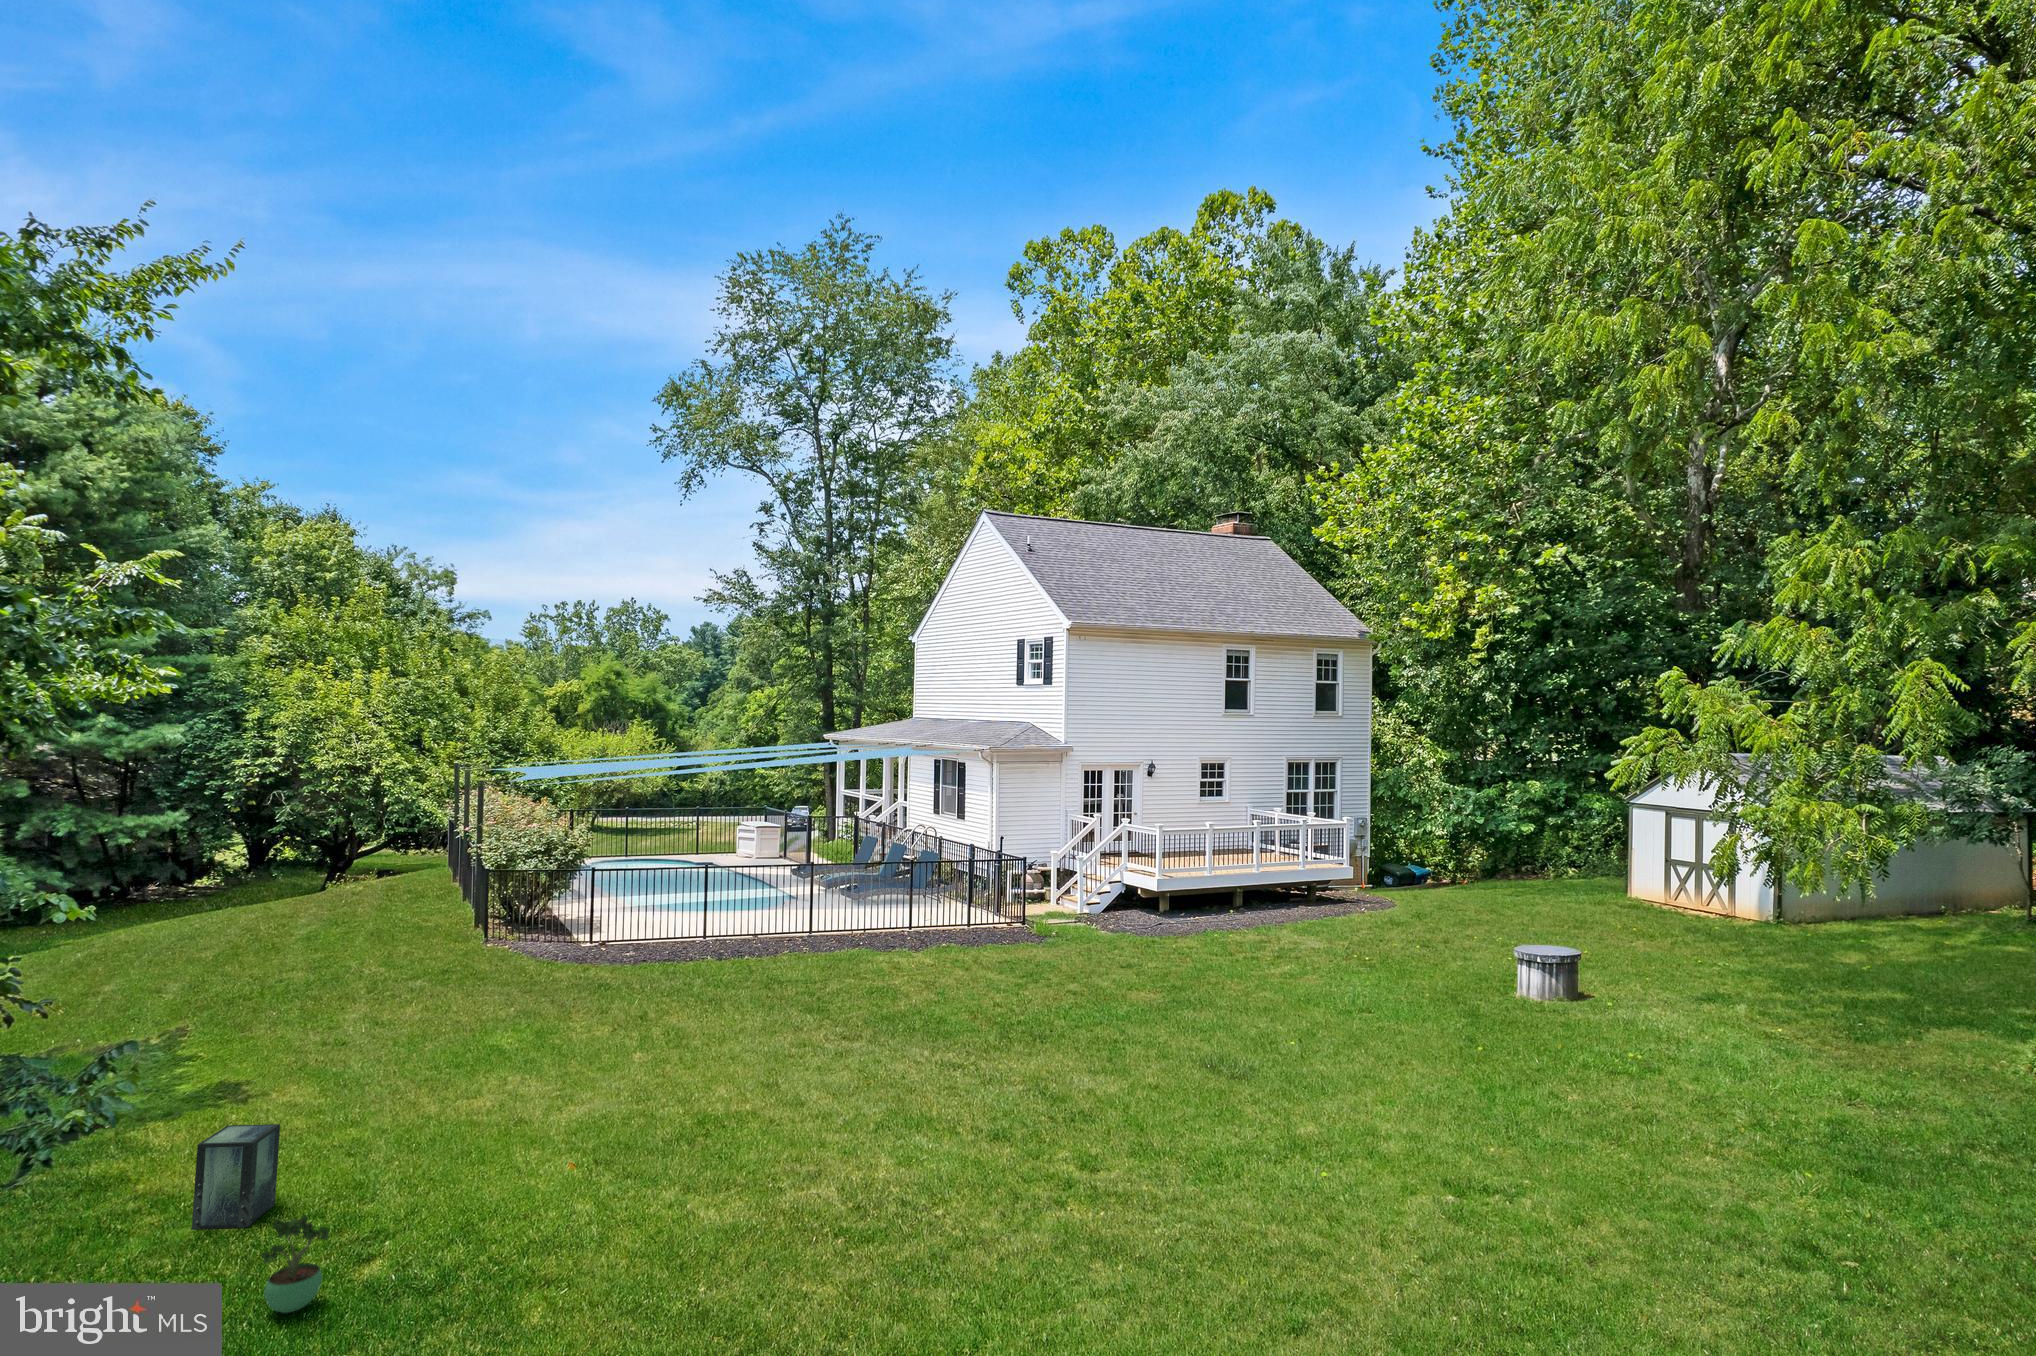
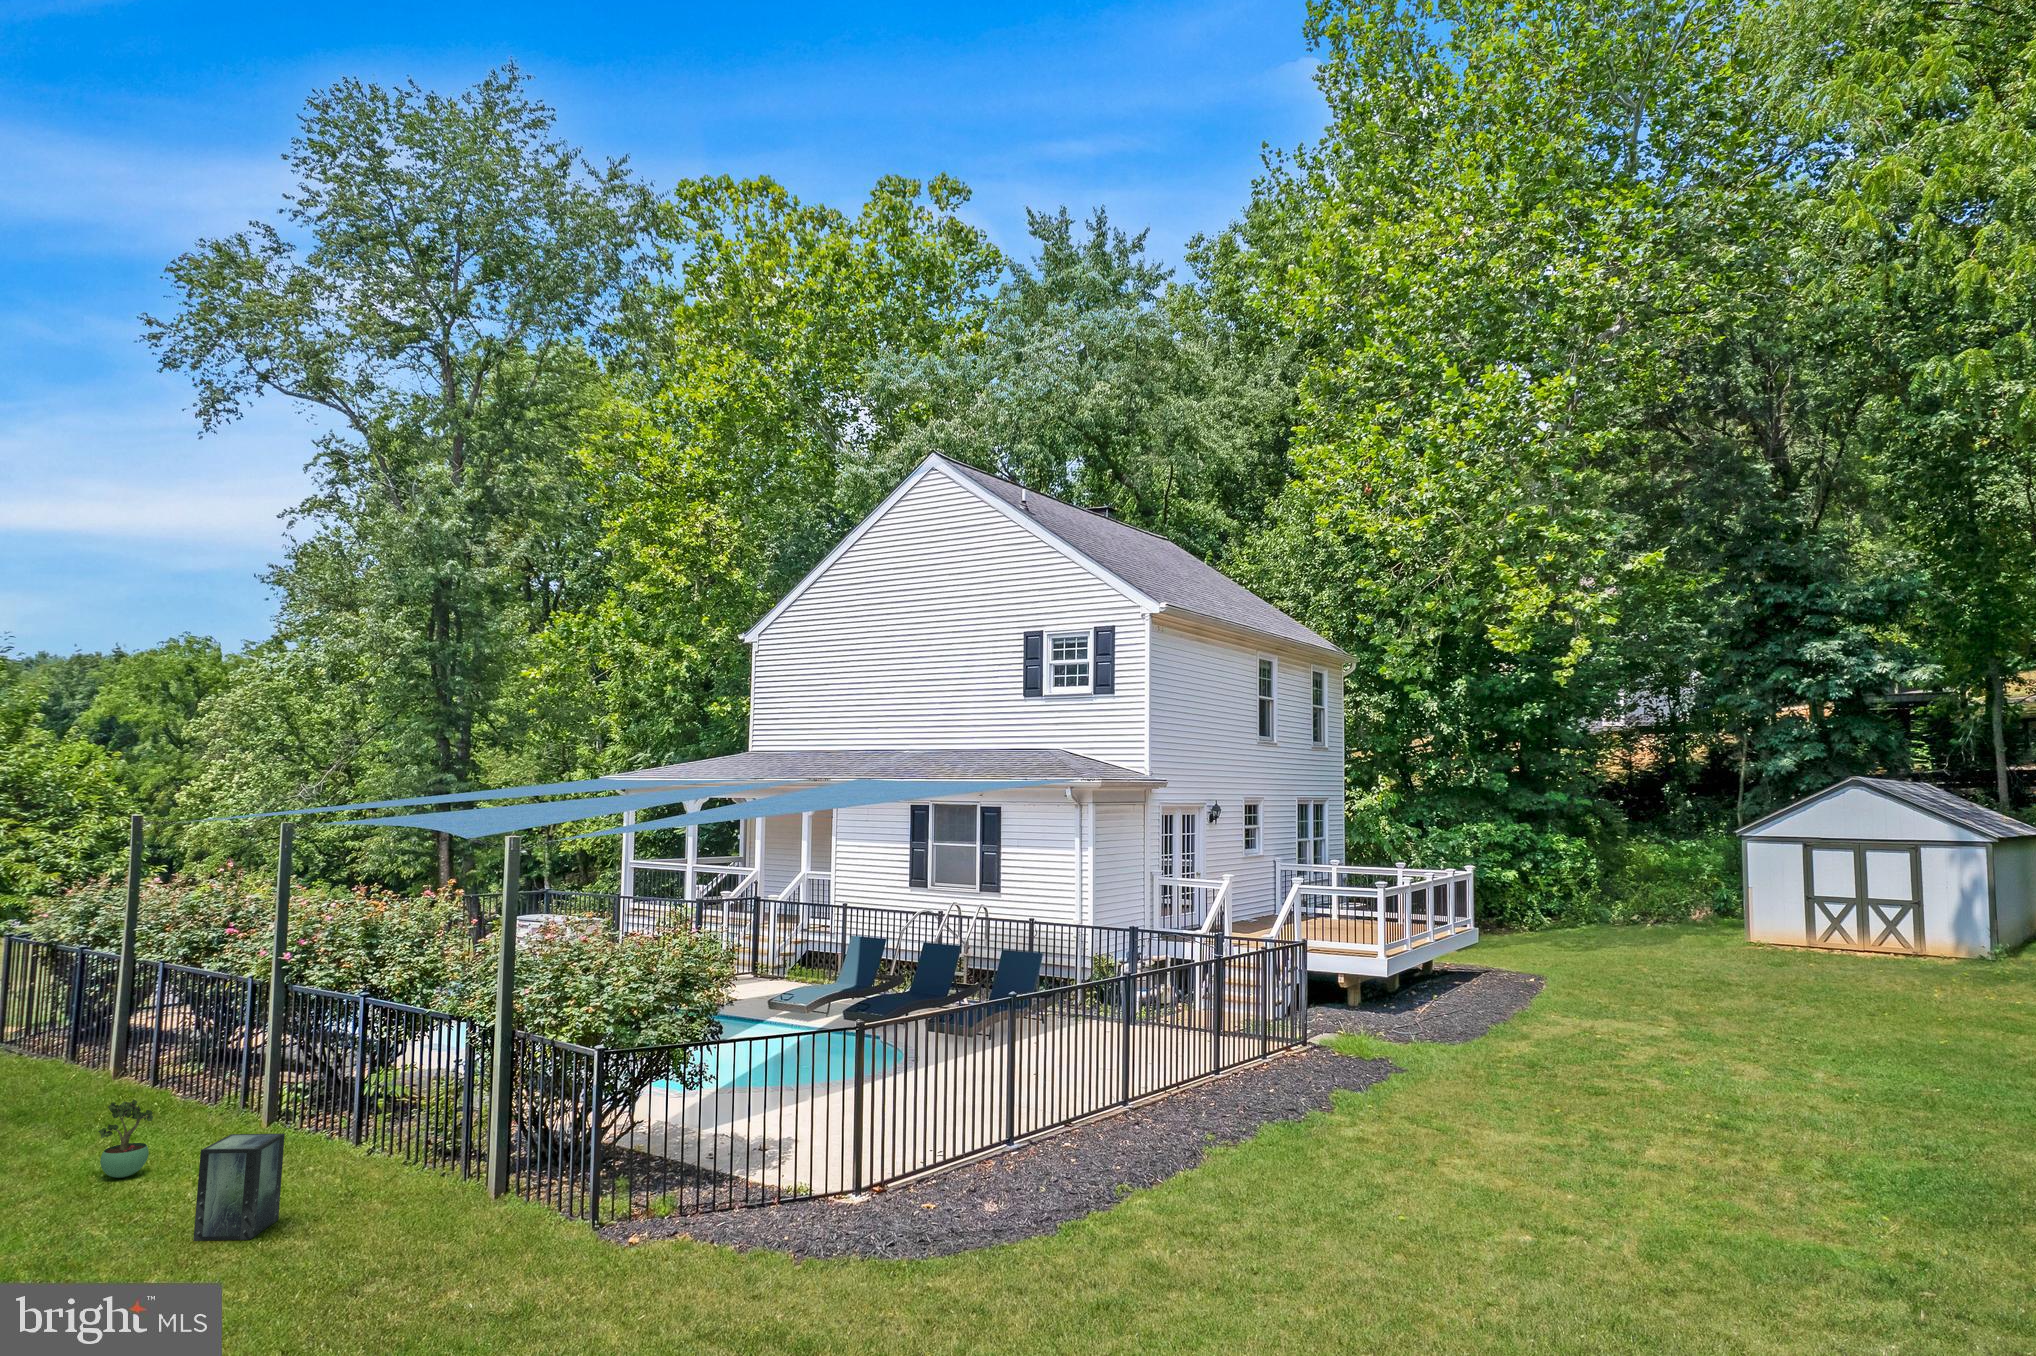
potted plant: present [261,1215,329,1313] -> present [98,1099,153,1178]

